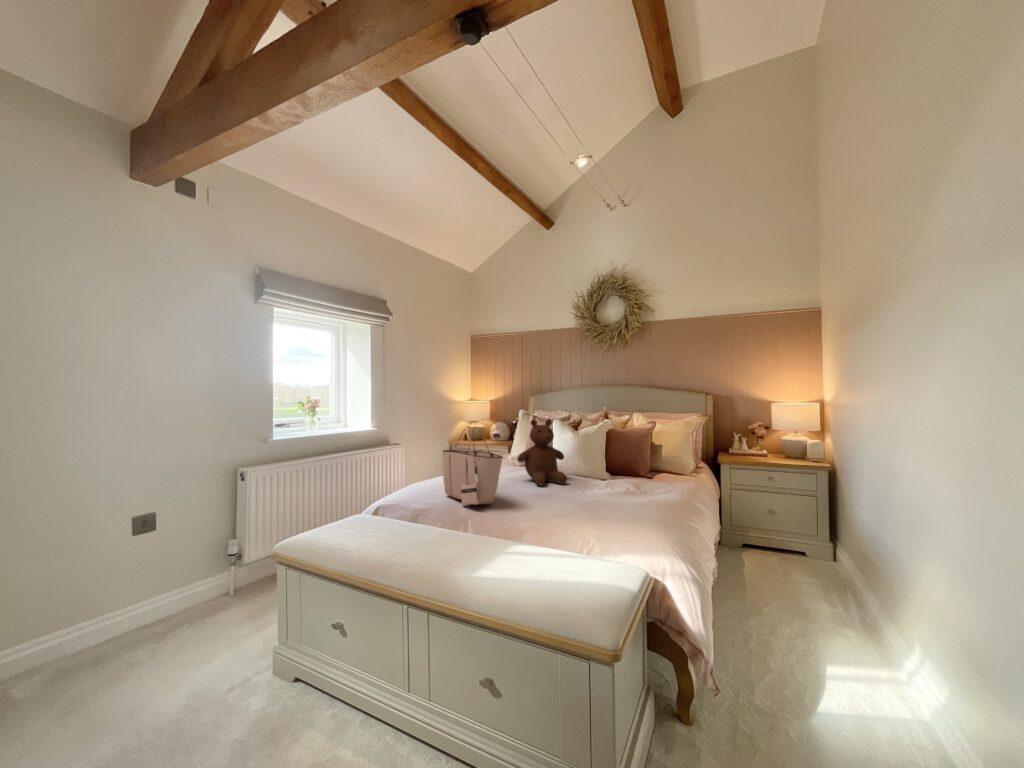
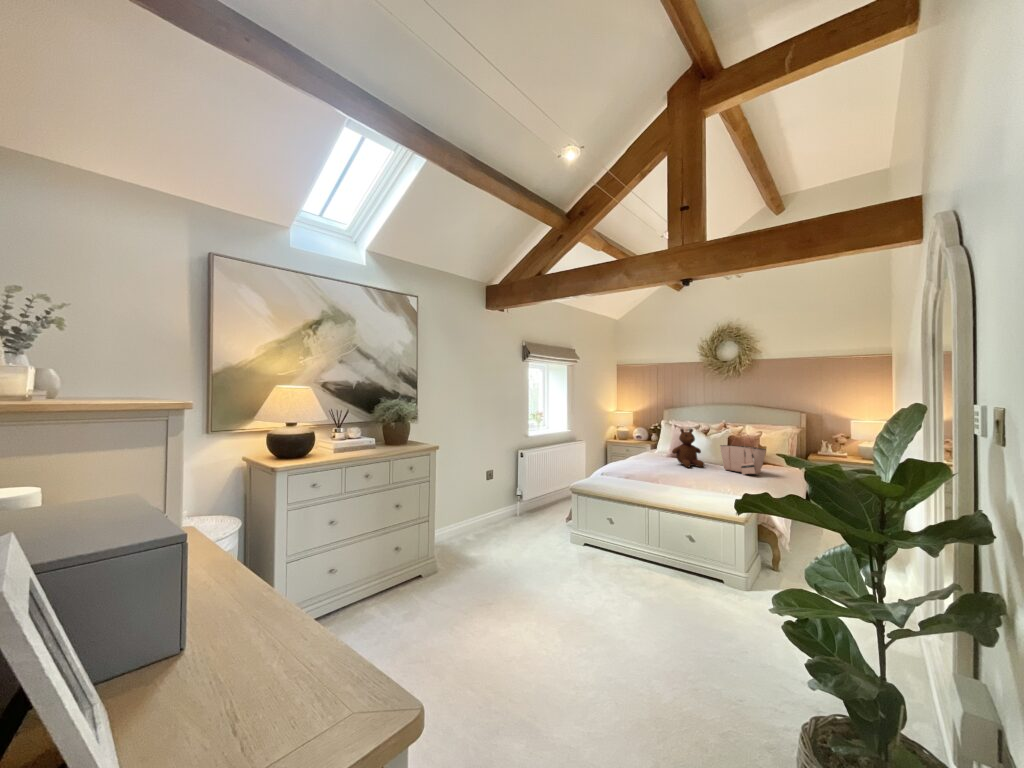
tote bag: present [443,426,503,506] -> present [720,433,766,474]

